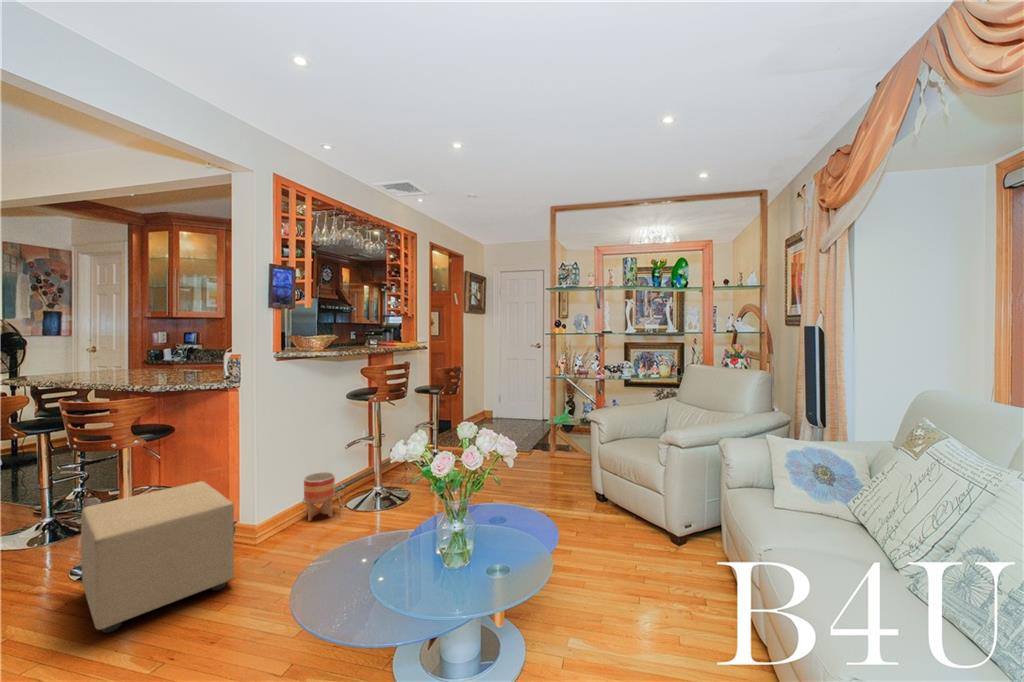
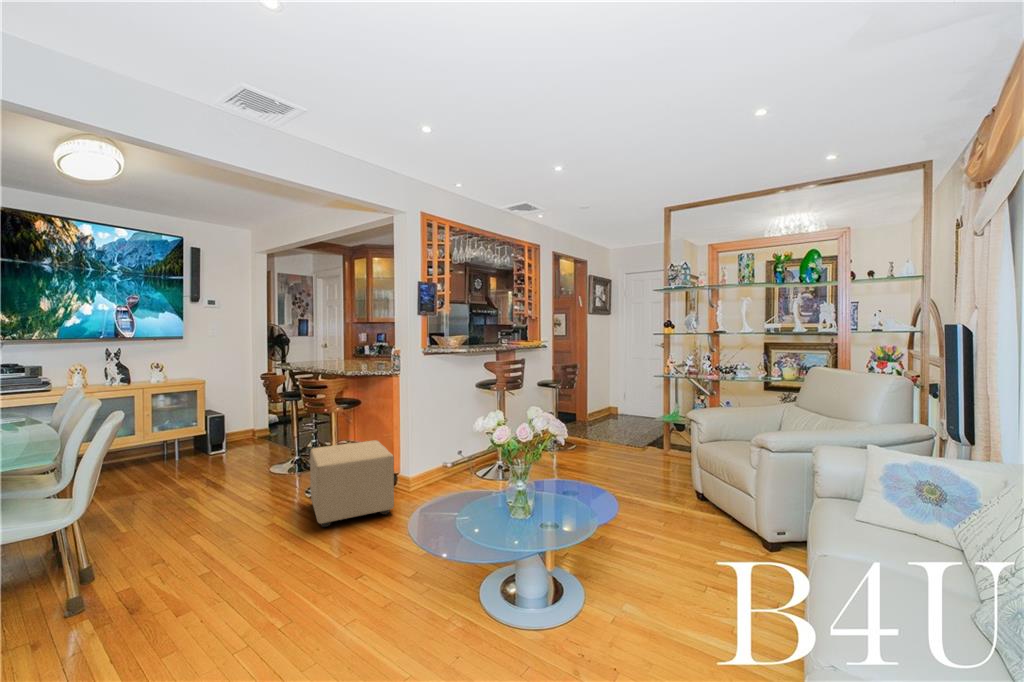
planter: present [304,472,335,521] -> none [444,444,466,481]

